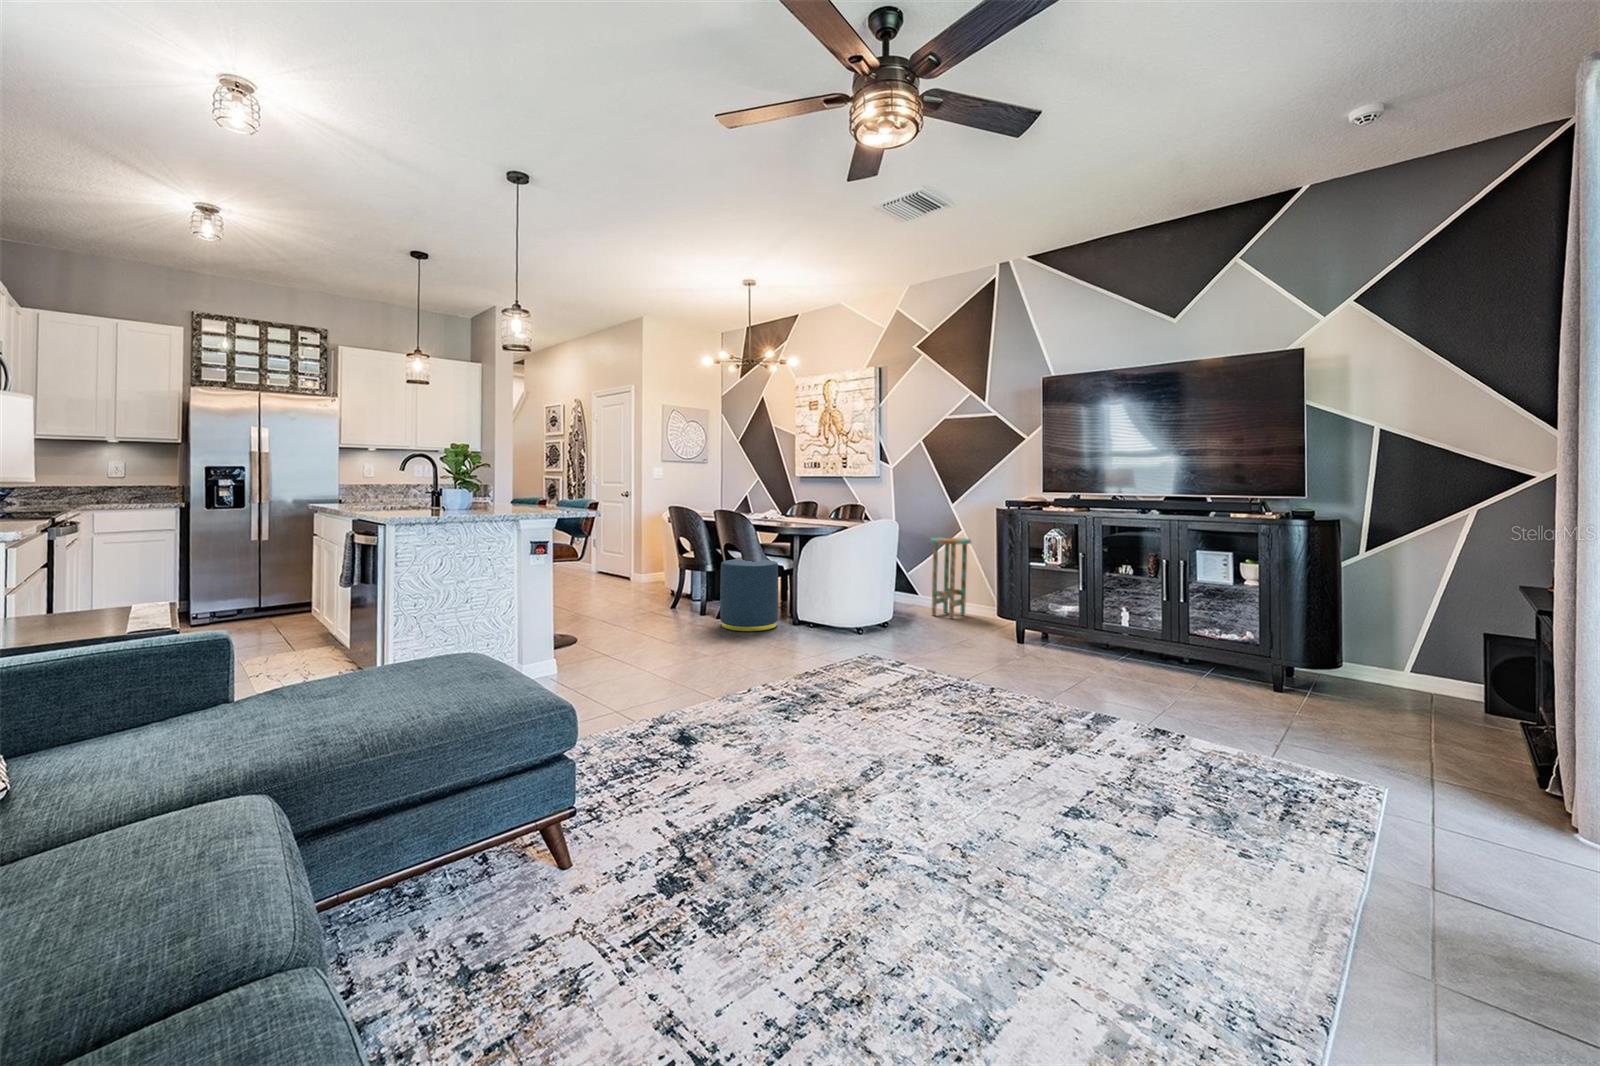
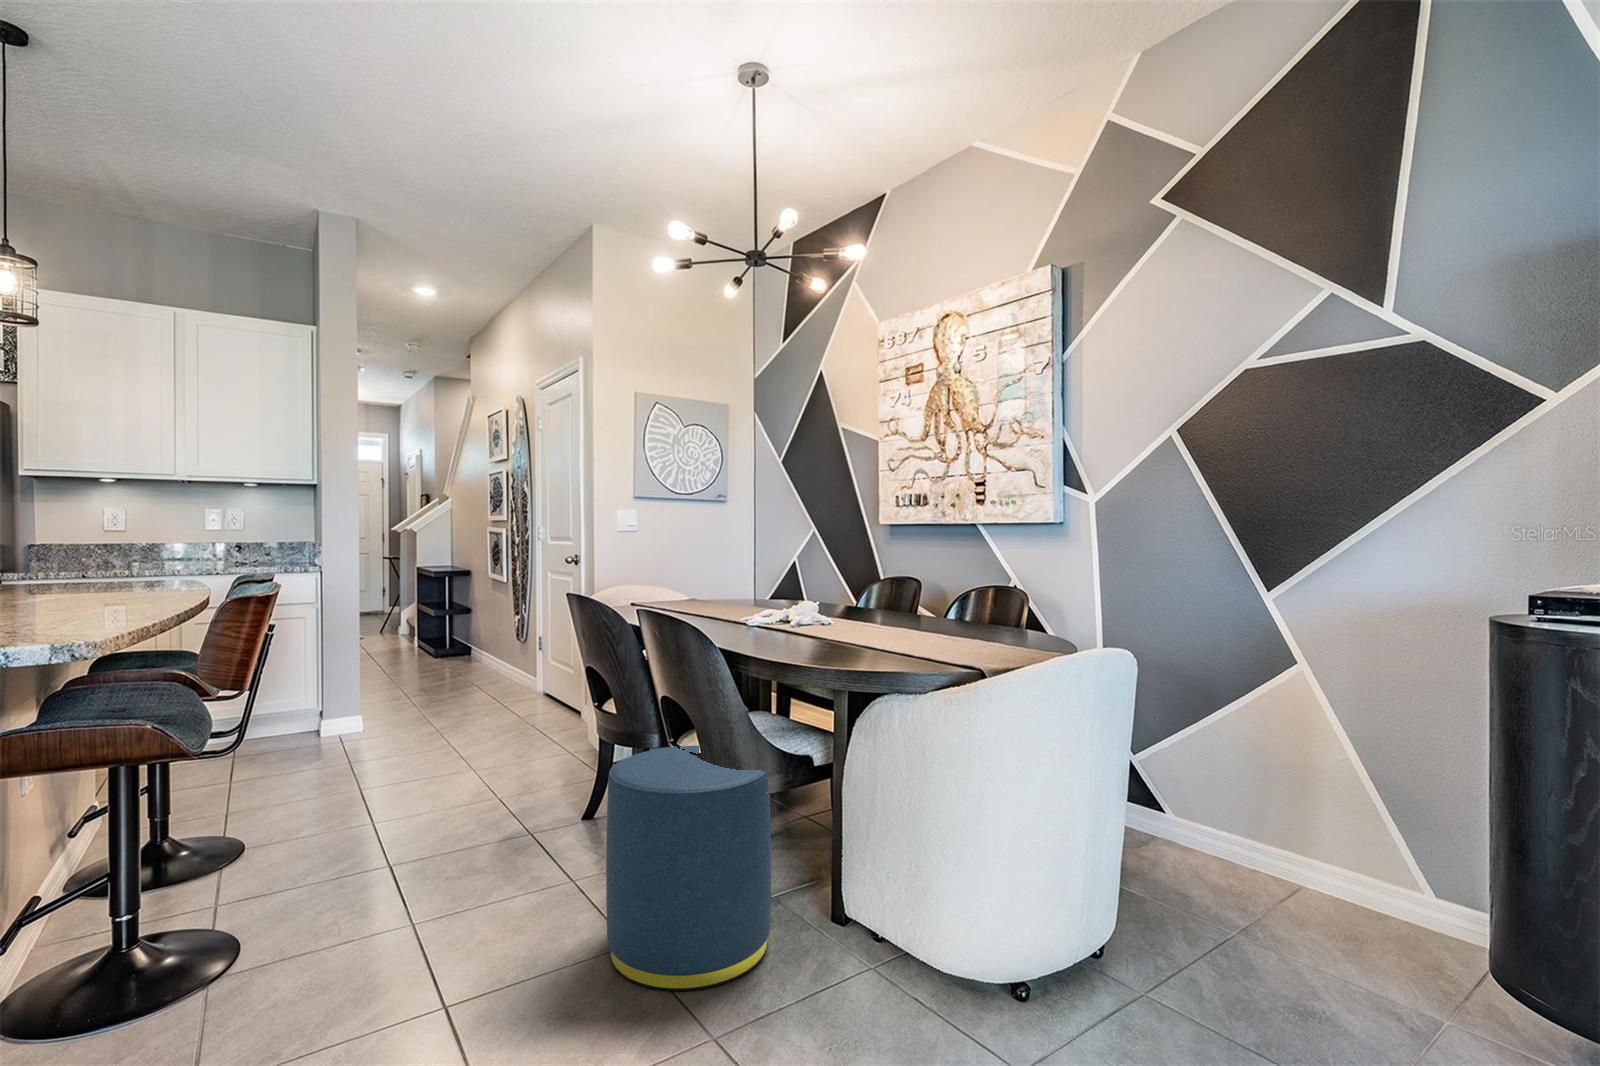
side table: present [930,538,971,619] -> none [1219,687,1354,944]

